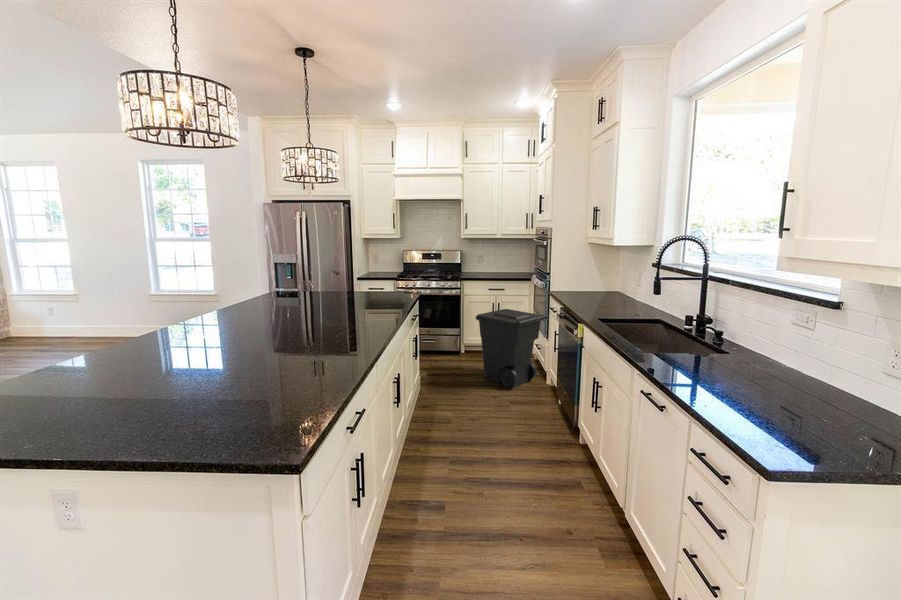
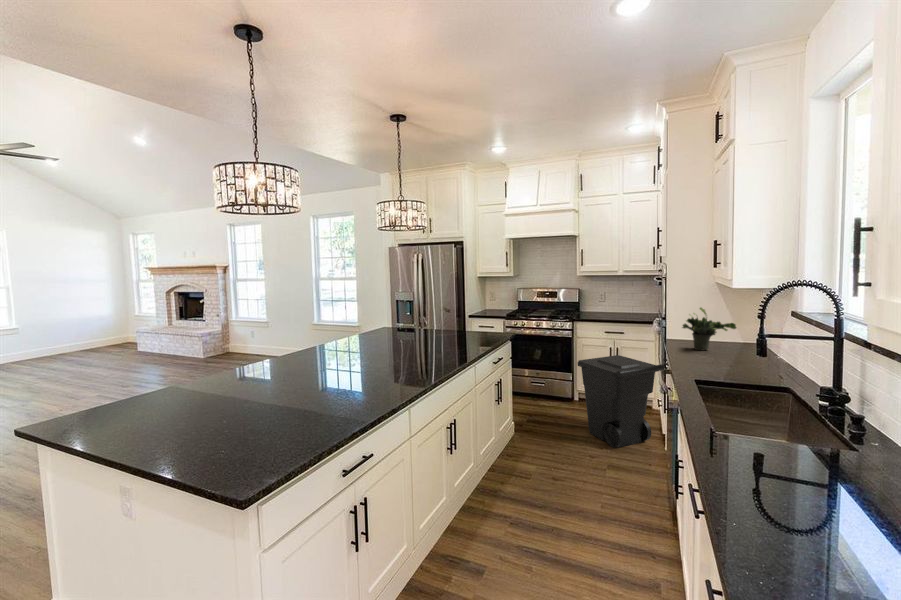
potted plant: none [571,263,612,299] -> present [682,308,736,350]

